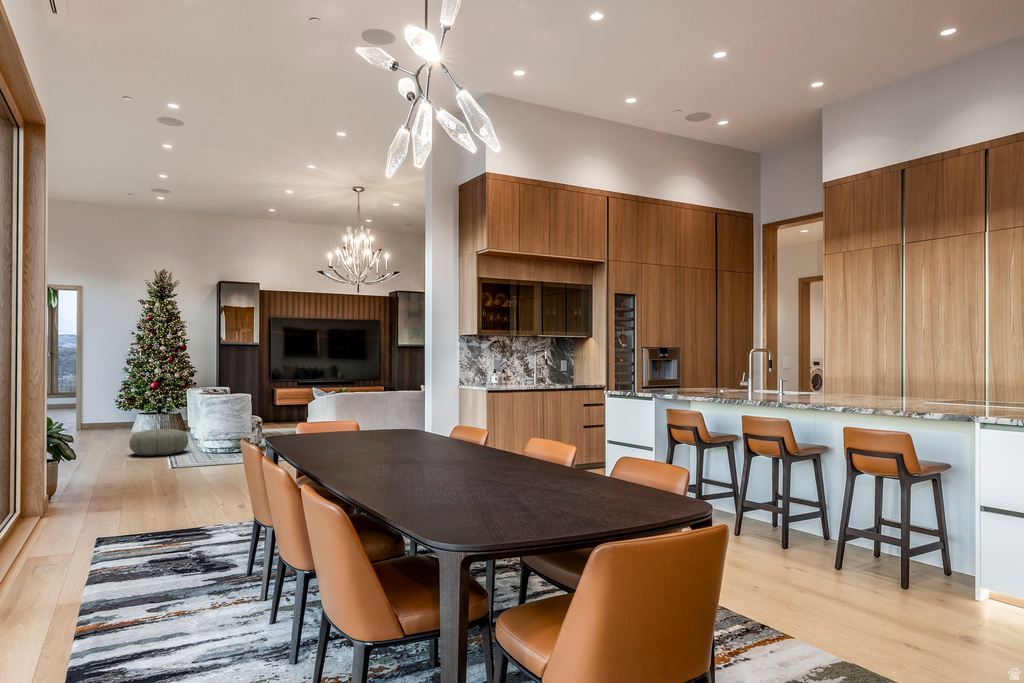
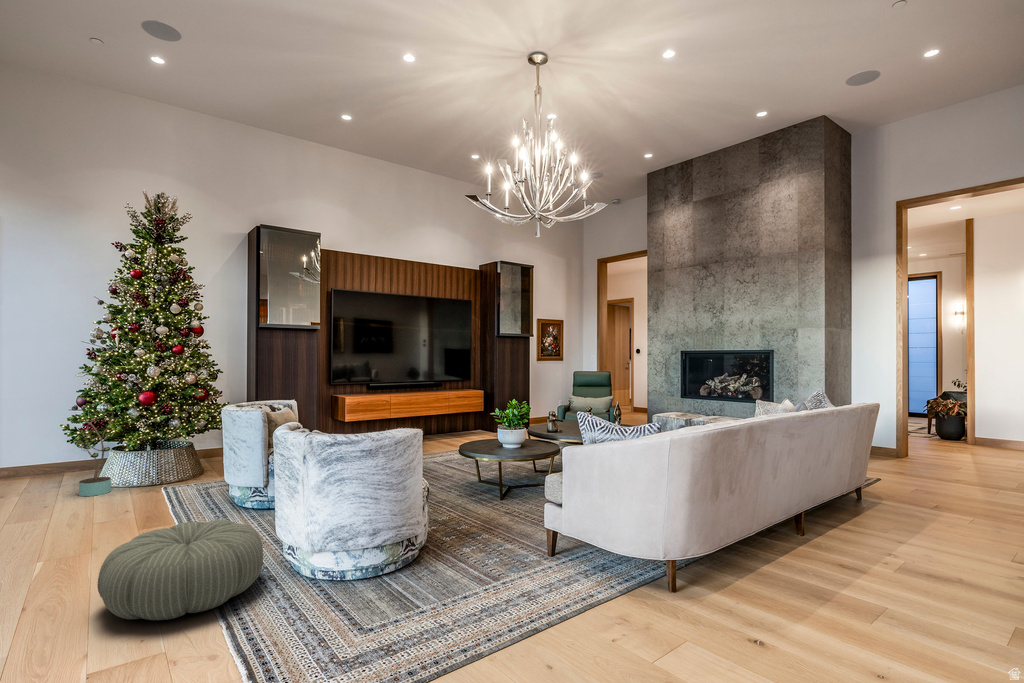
potted plant: none [121,392,142,434] -> present [74,412,121,496]

